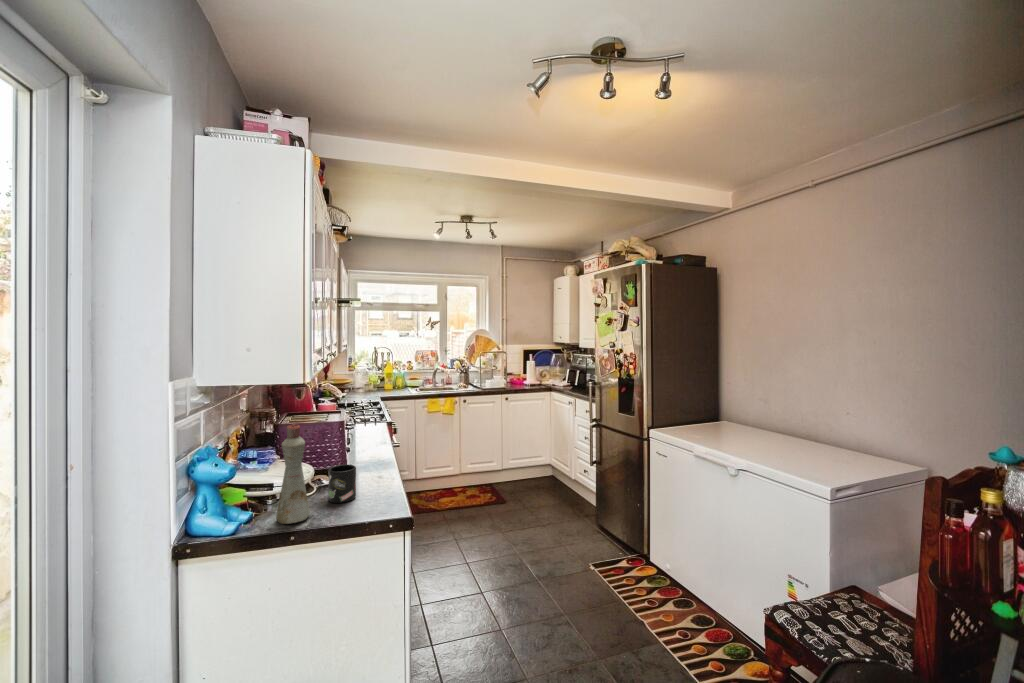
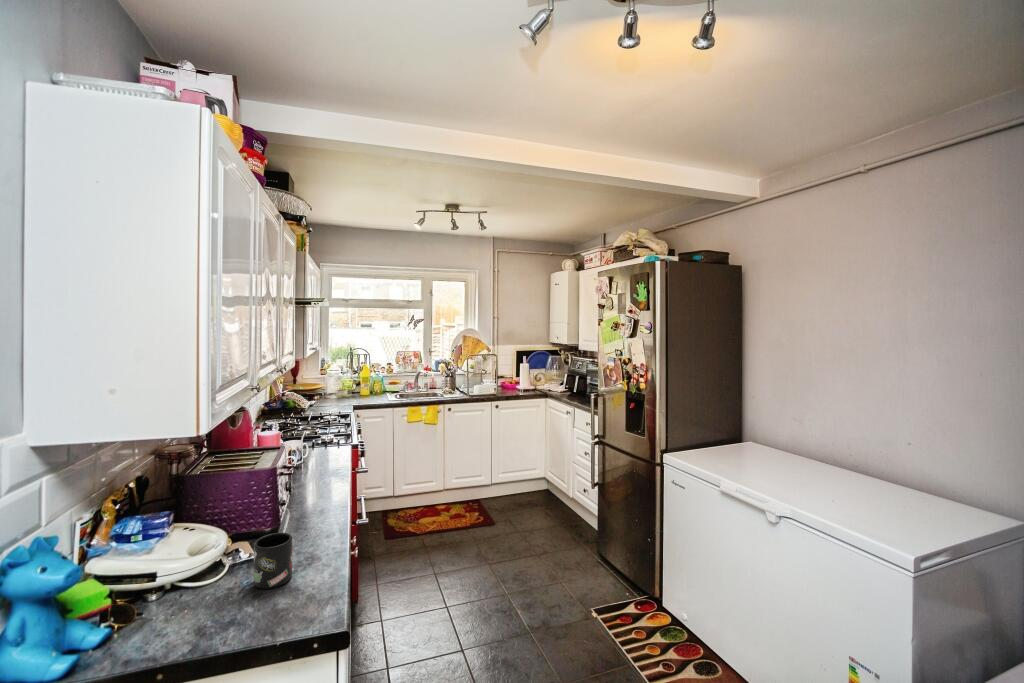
bottle: present [276,424,310,524] -> none [171,494,221,634]

